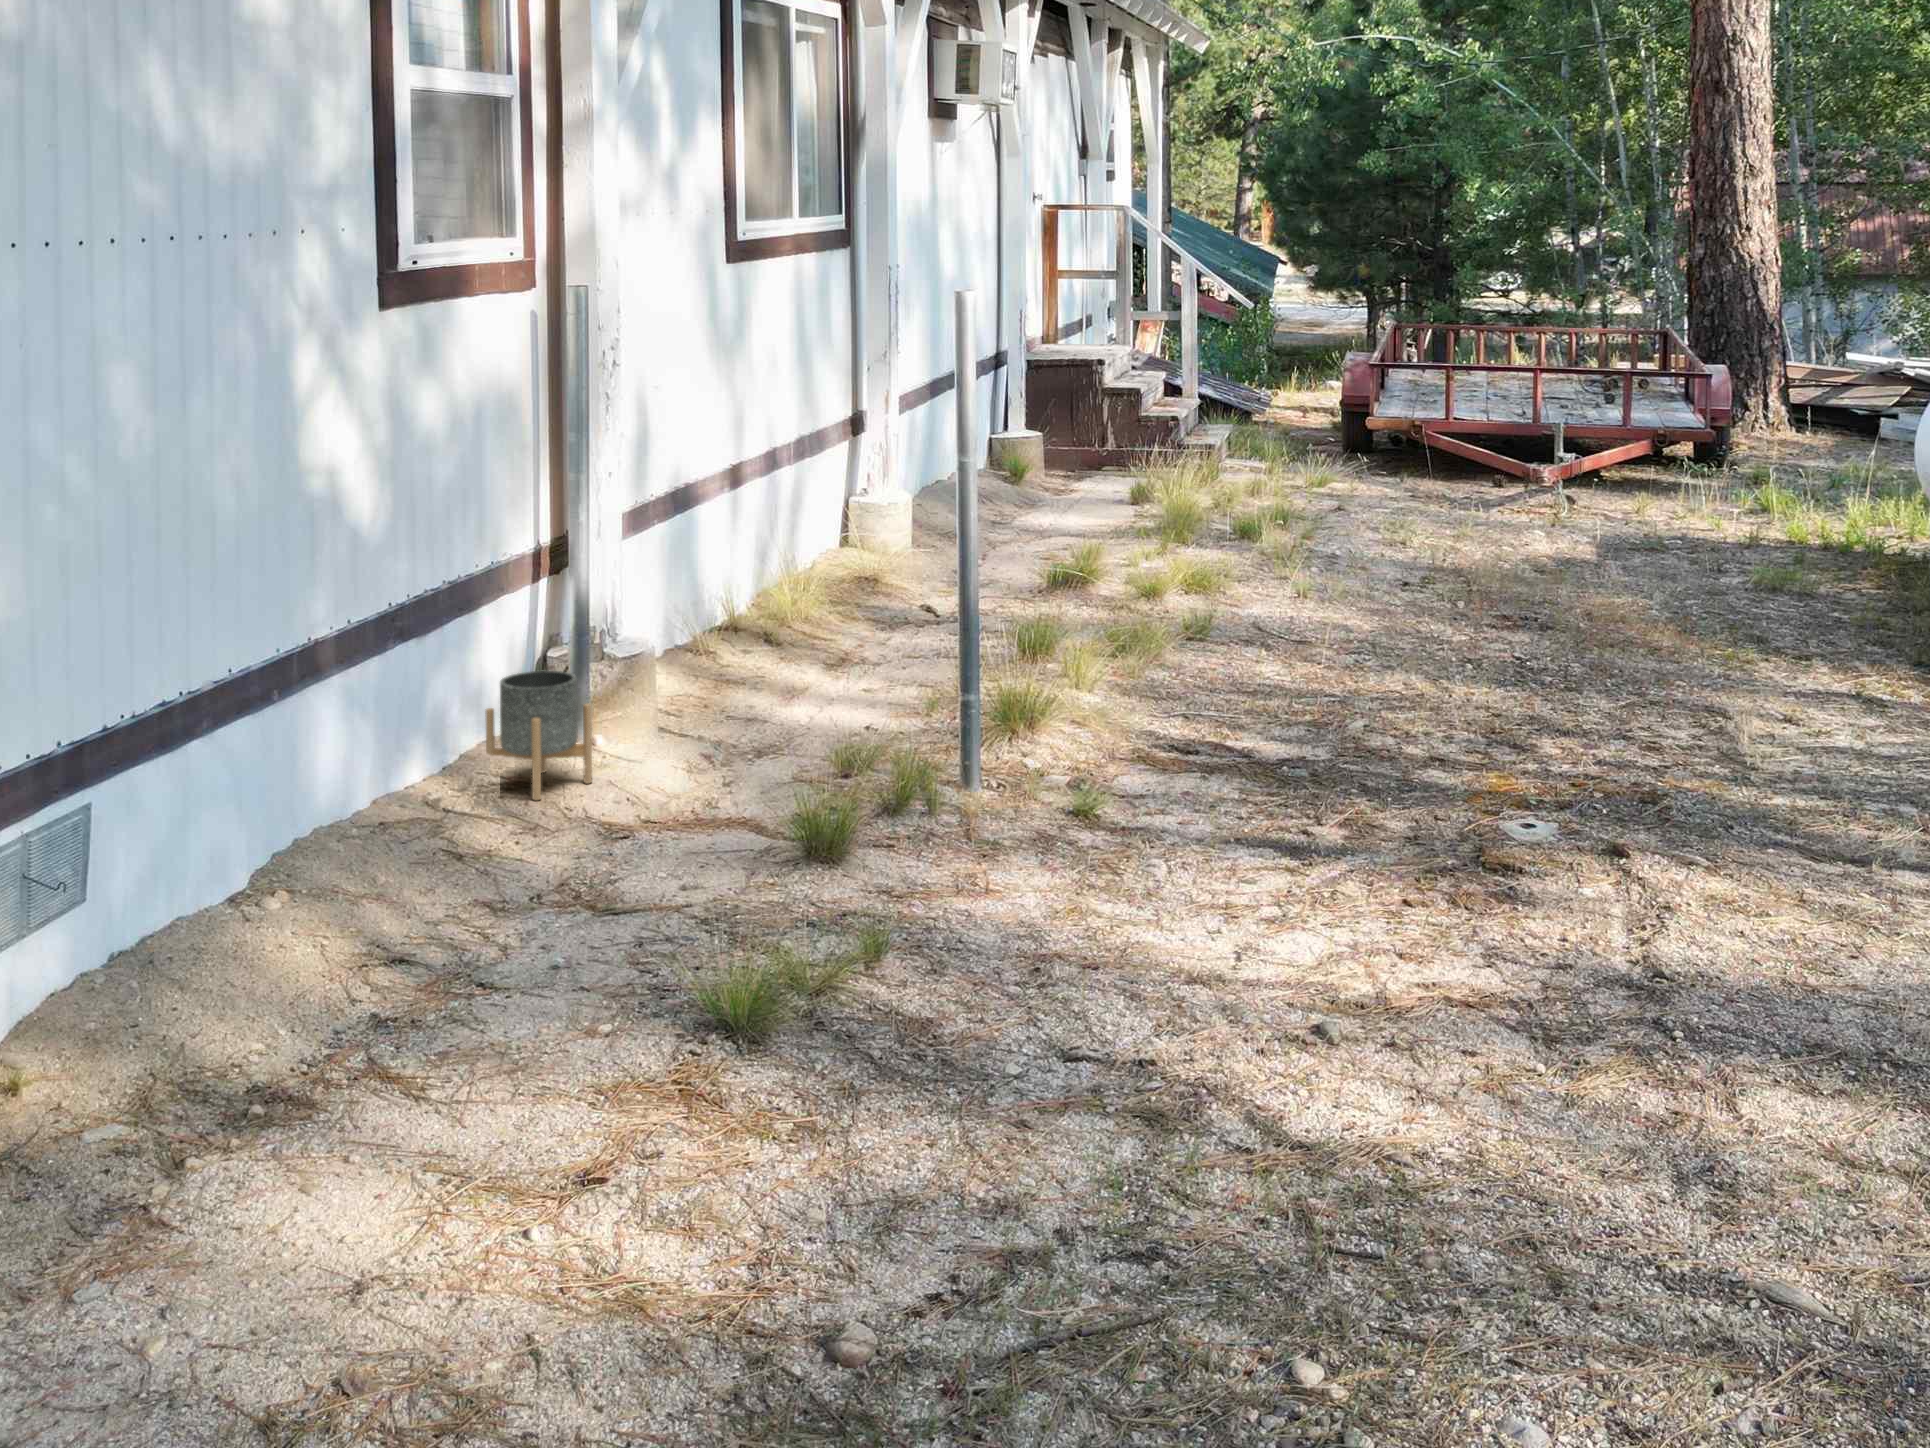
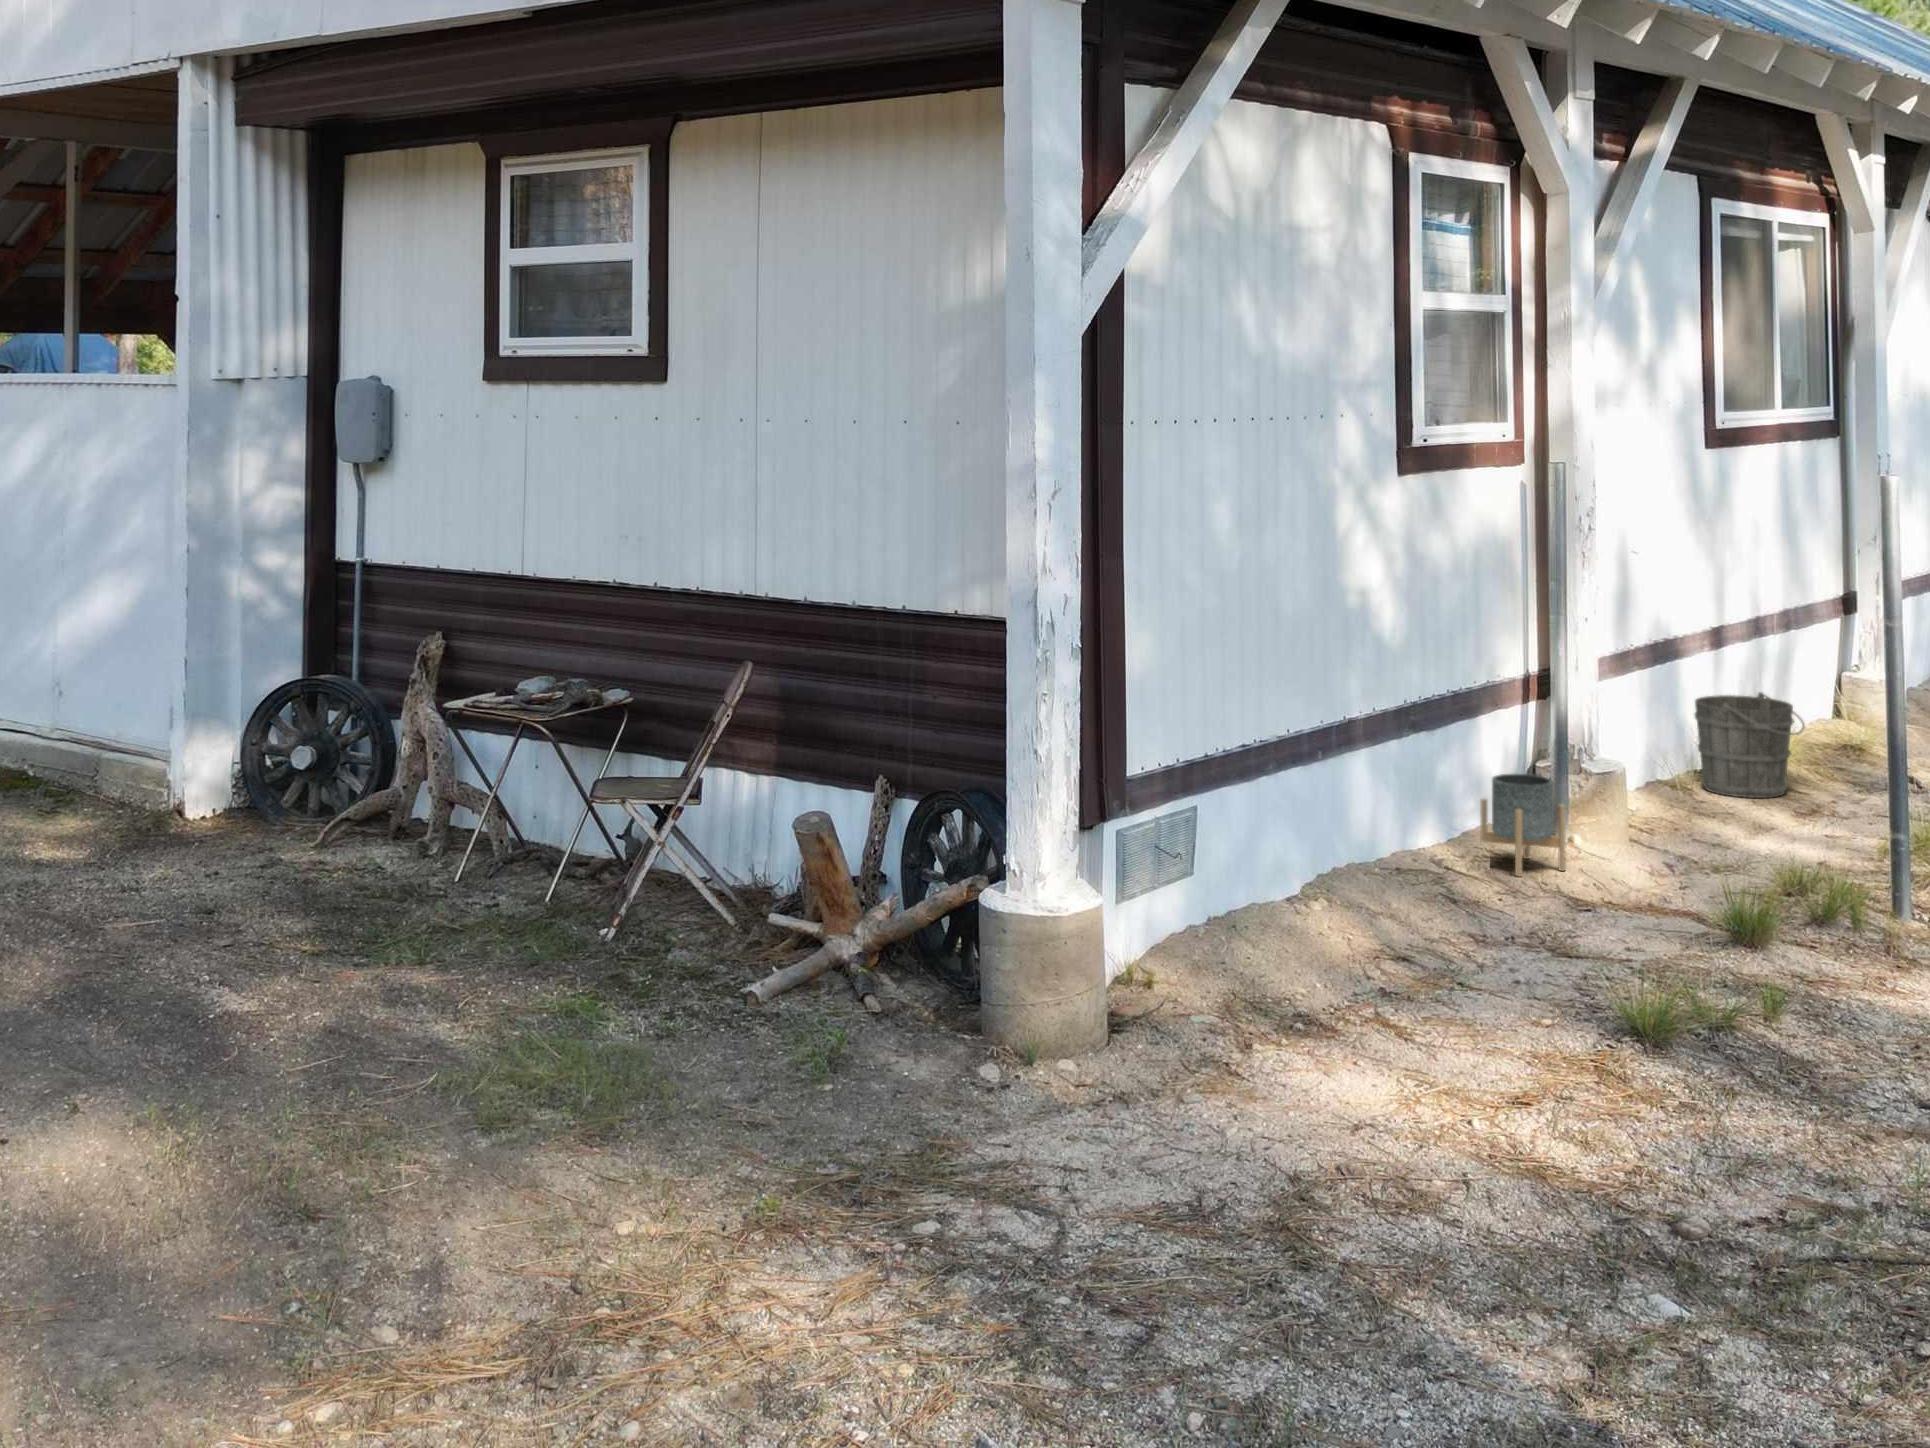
bucket: none [714,533,831,654] -> present [1695,692,1805,798]

